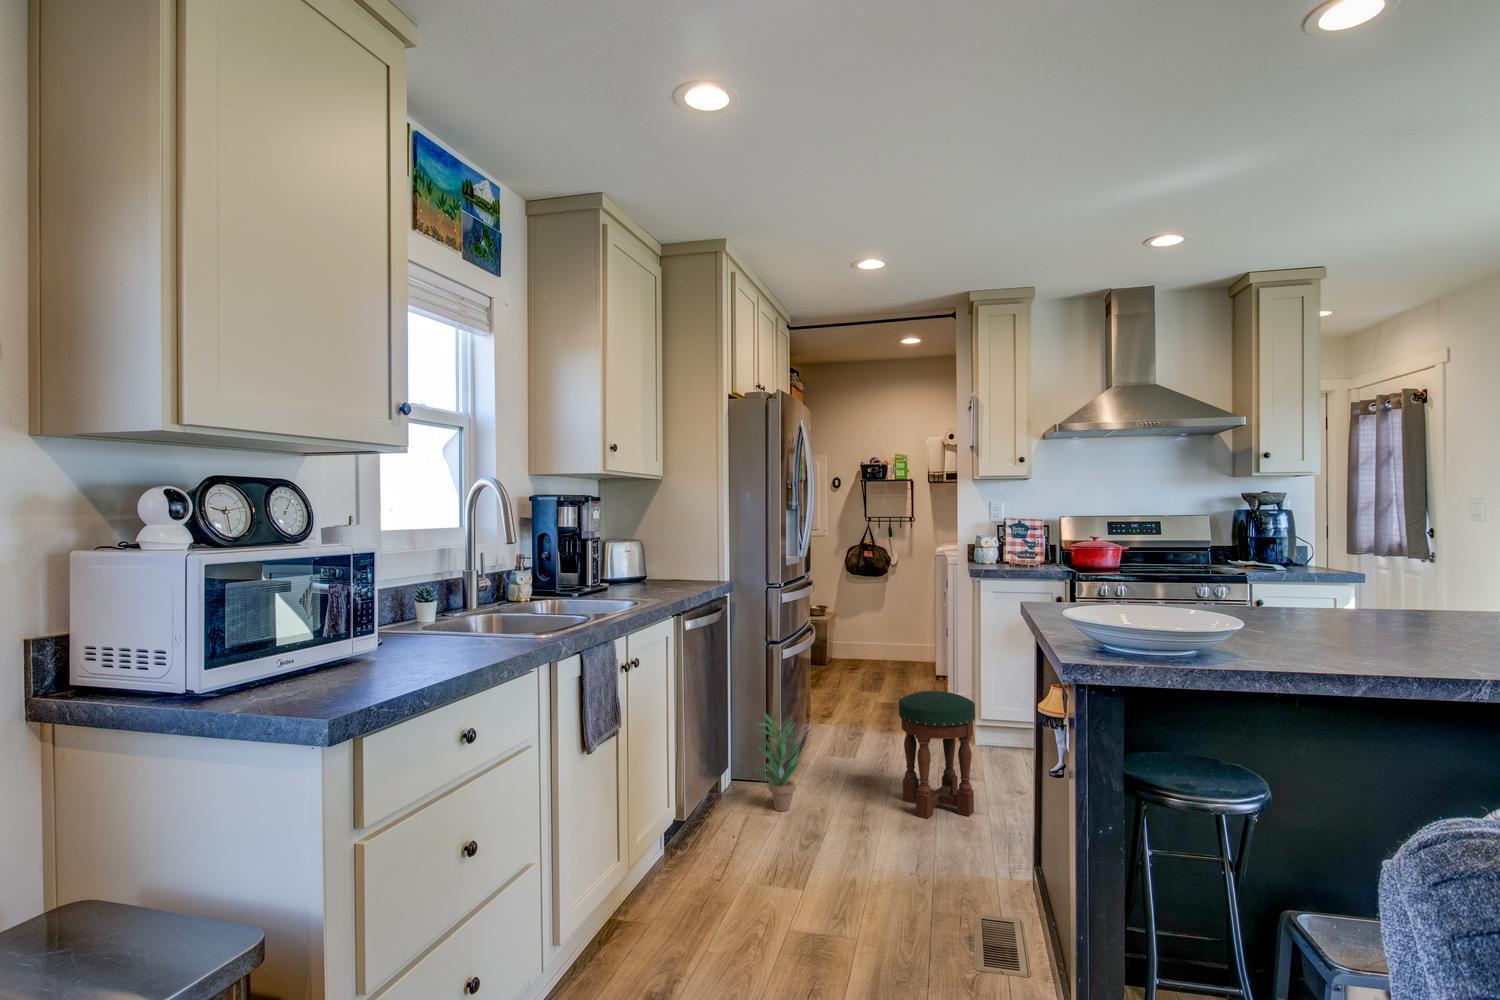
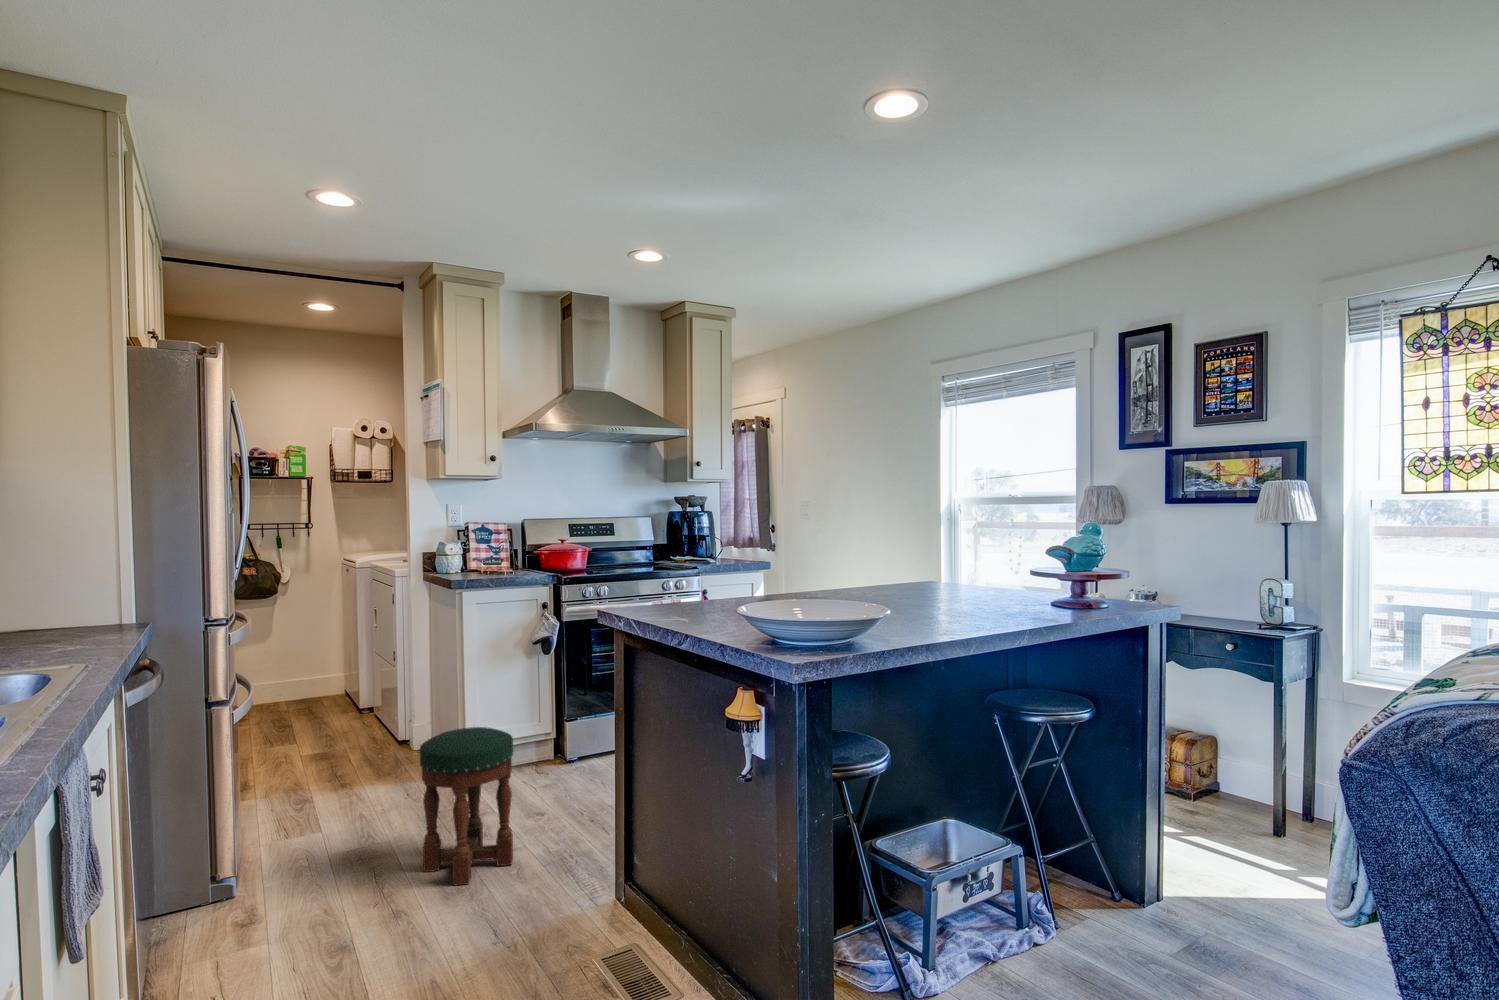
potted plant: present [755,714,800,811] -> none [215,803,303,946]

